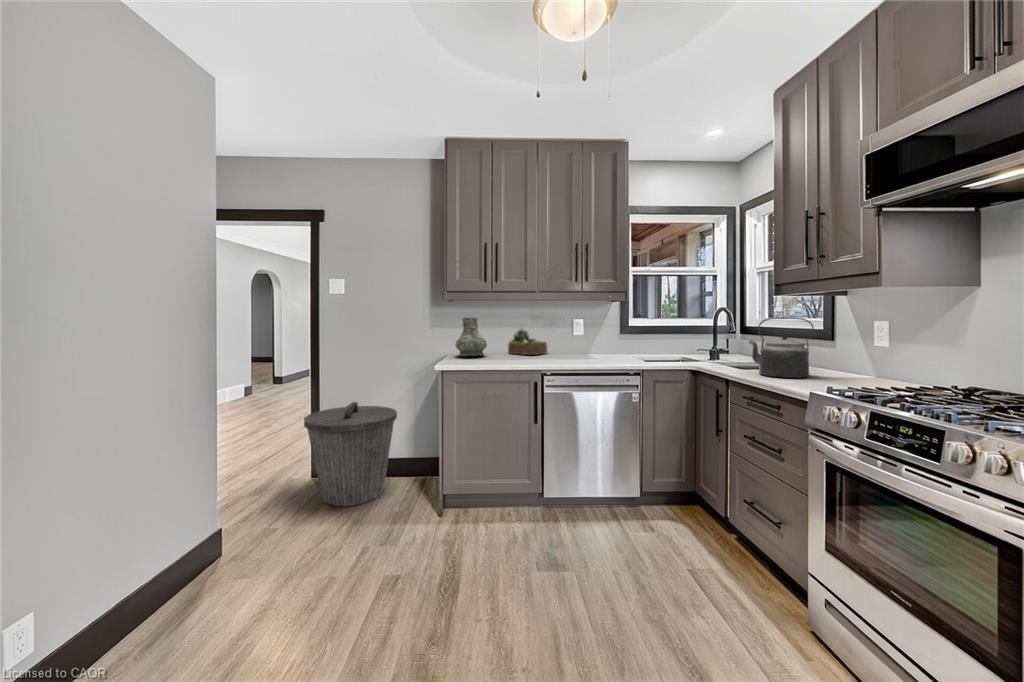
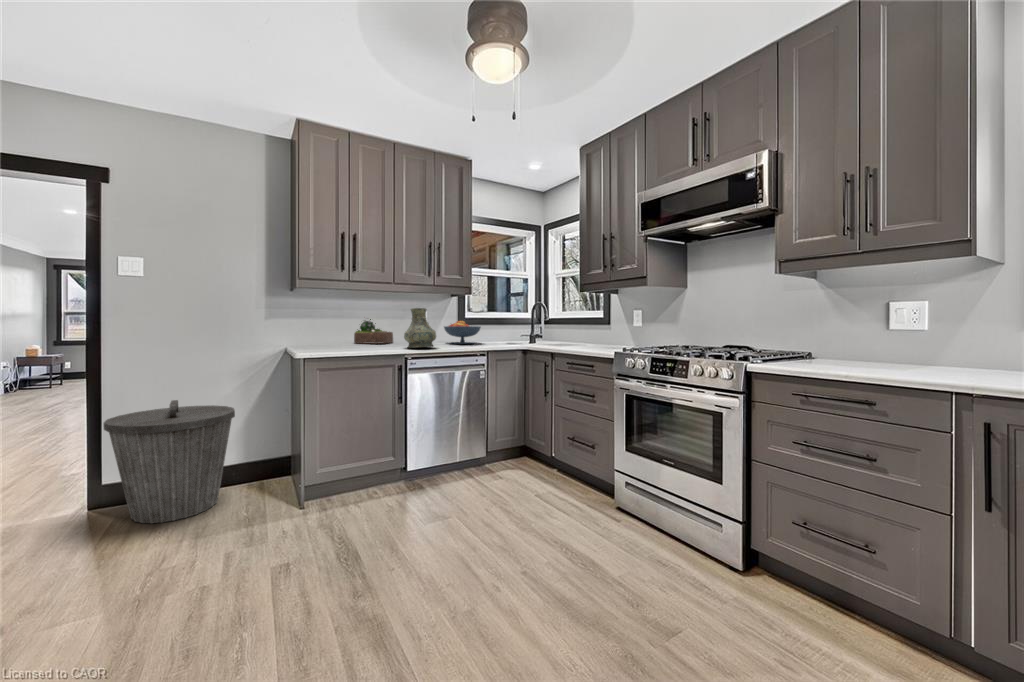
kettle: present [749,317,814,378] -> none [567,306,607,347]
vase: present [456,318,487,356] -> present [404,308,436,348]
fruit bowl: none [600,330,644,359] -> present [444,321,481,344]

